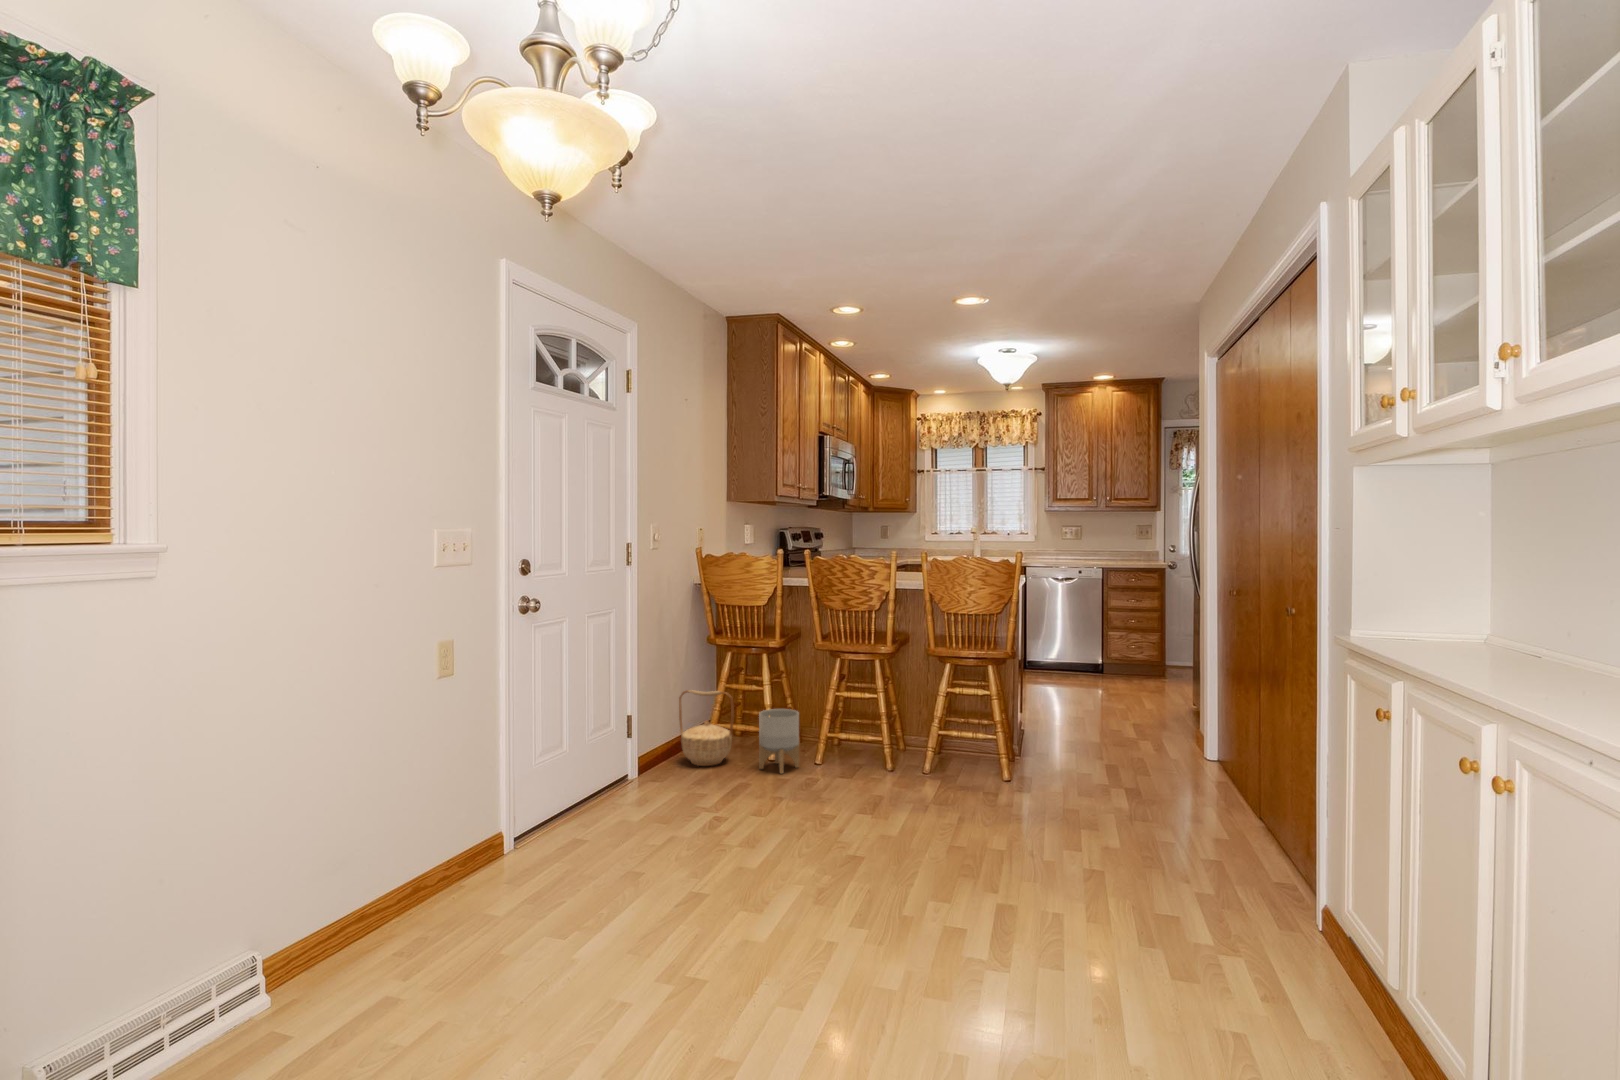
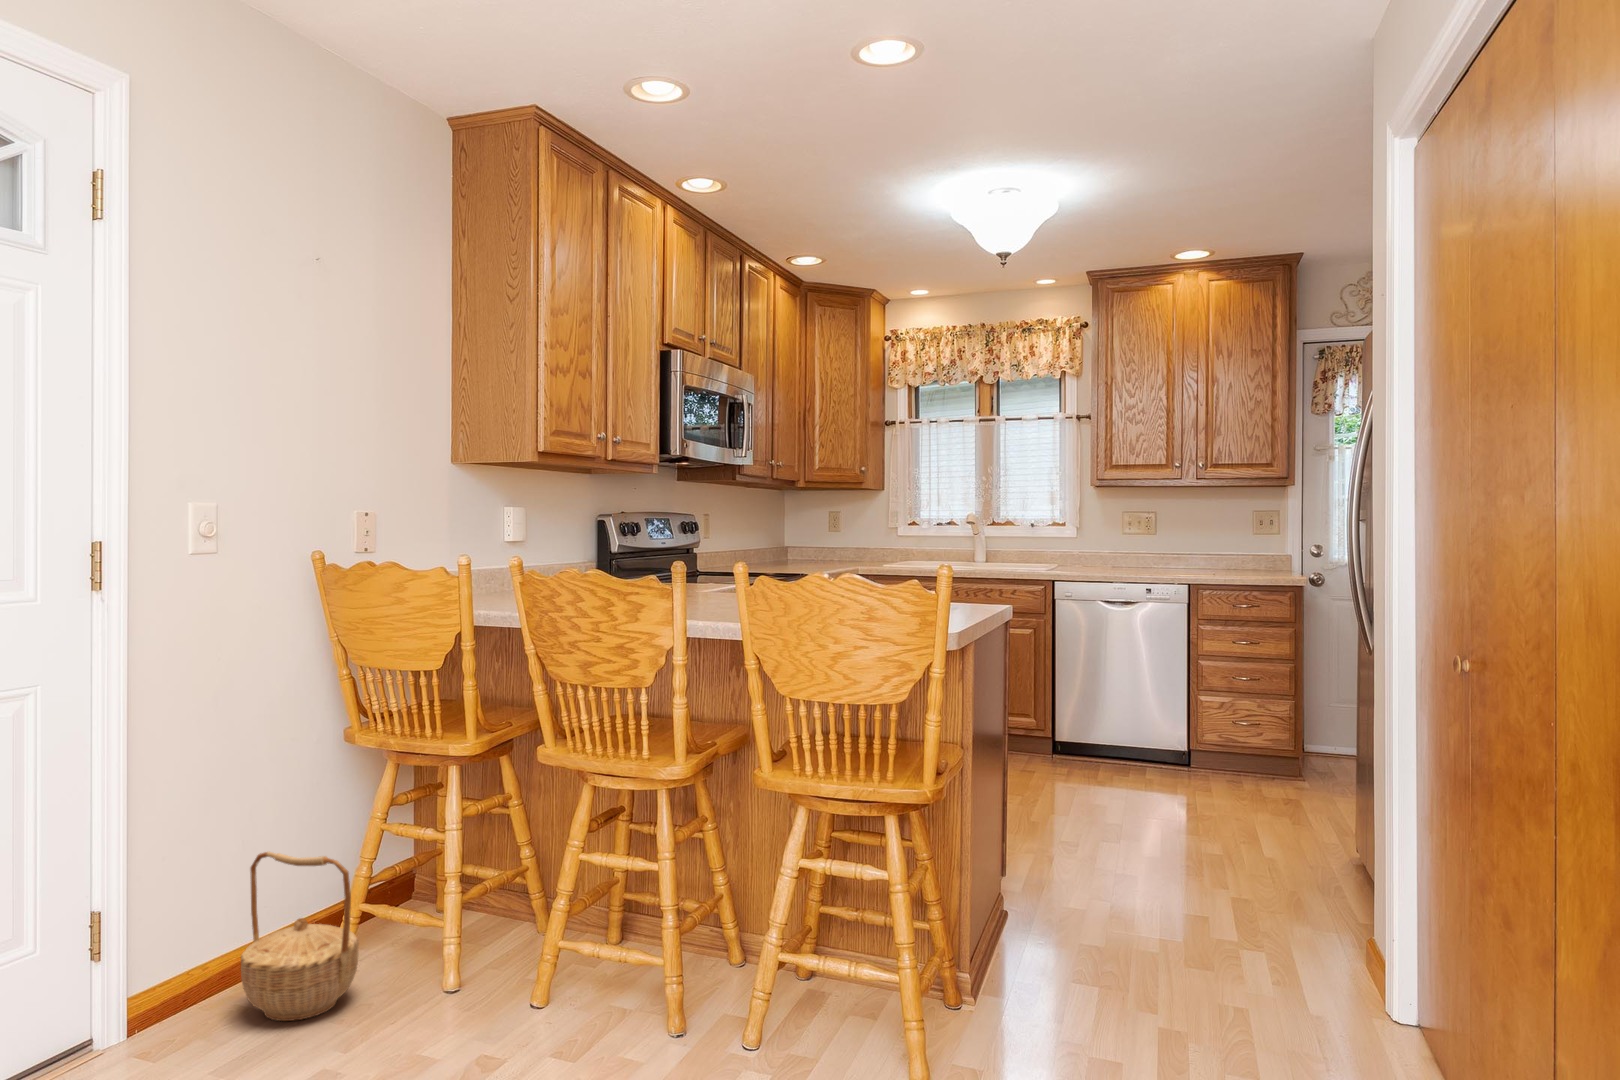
planter: present [759,709,799,774] -> none [391,896,483,1051]

